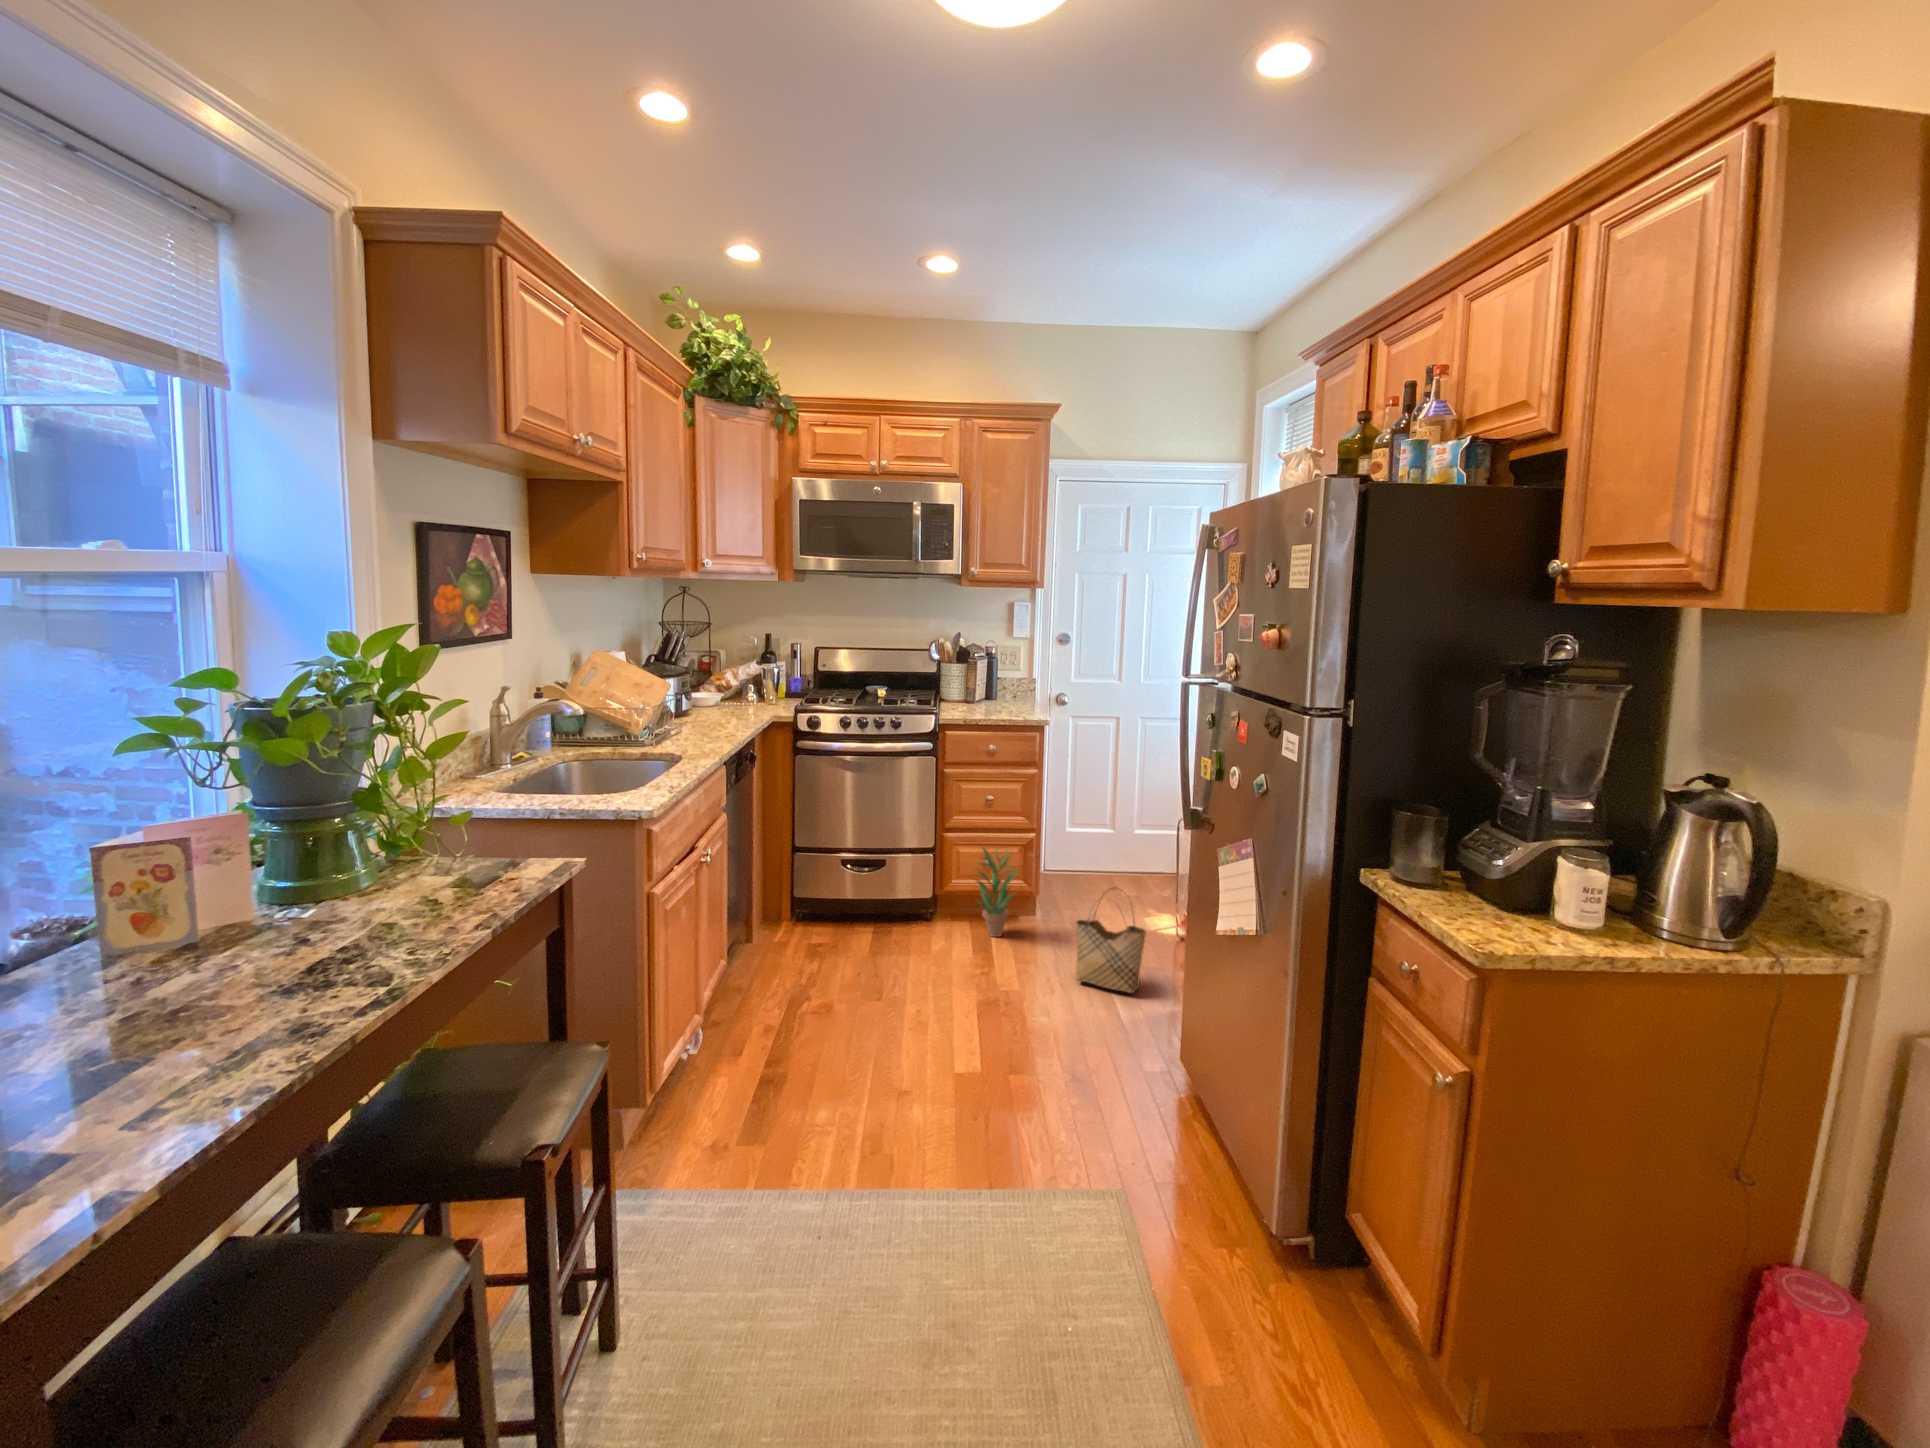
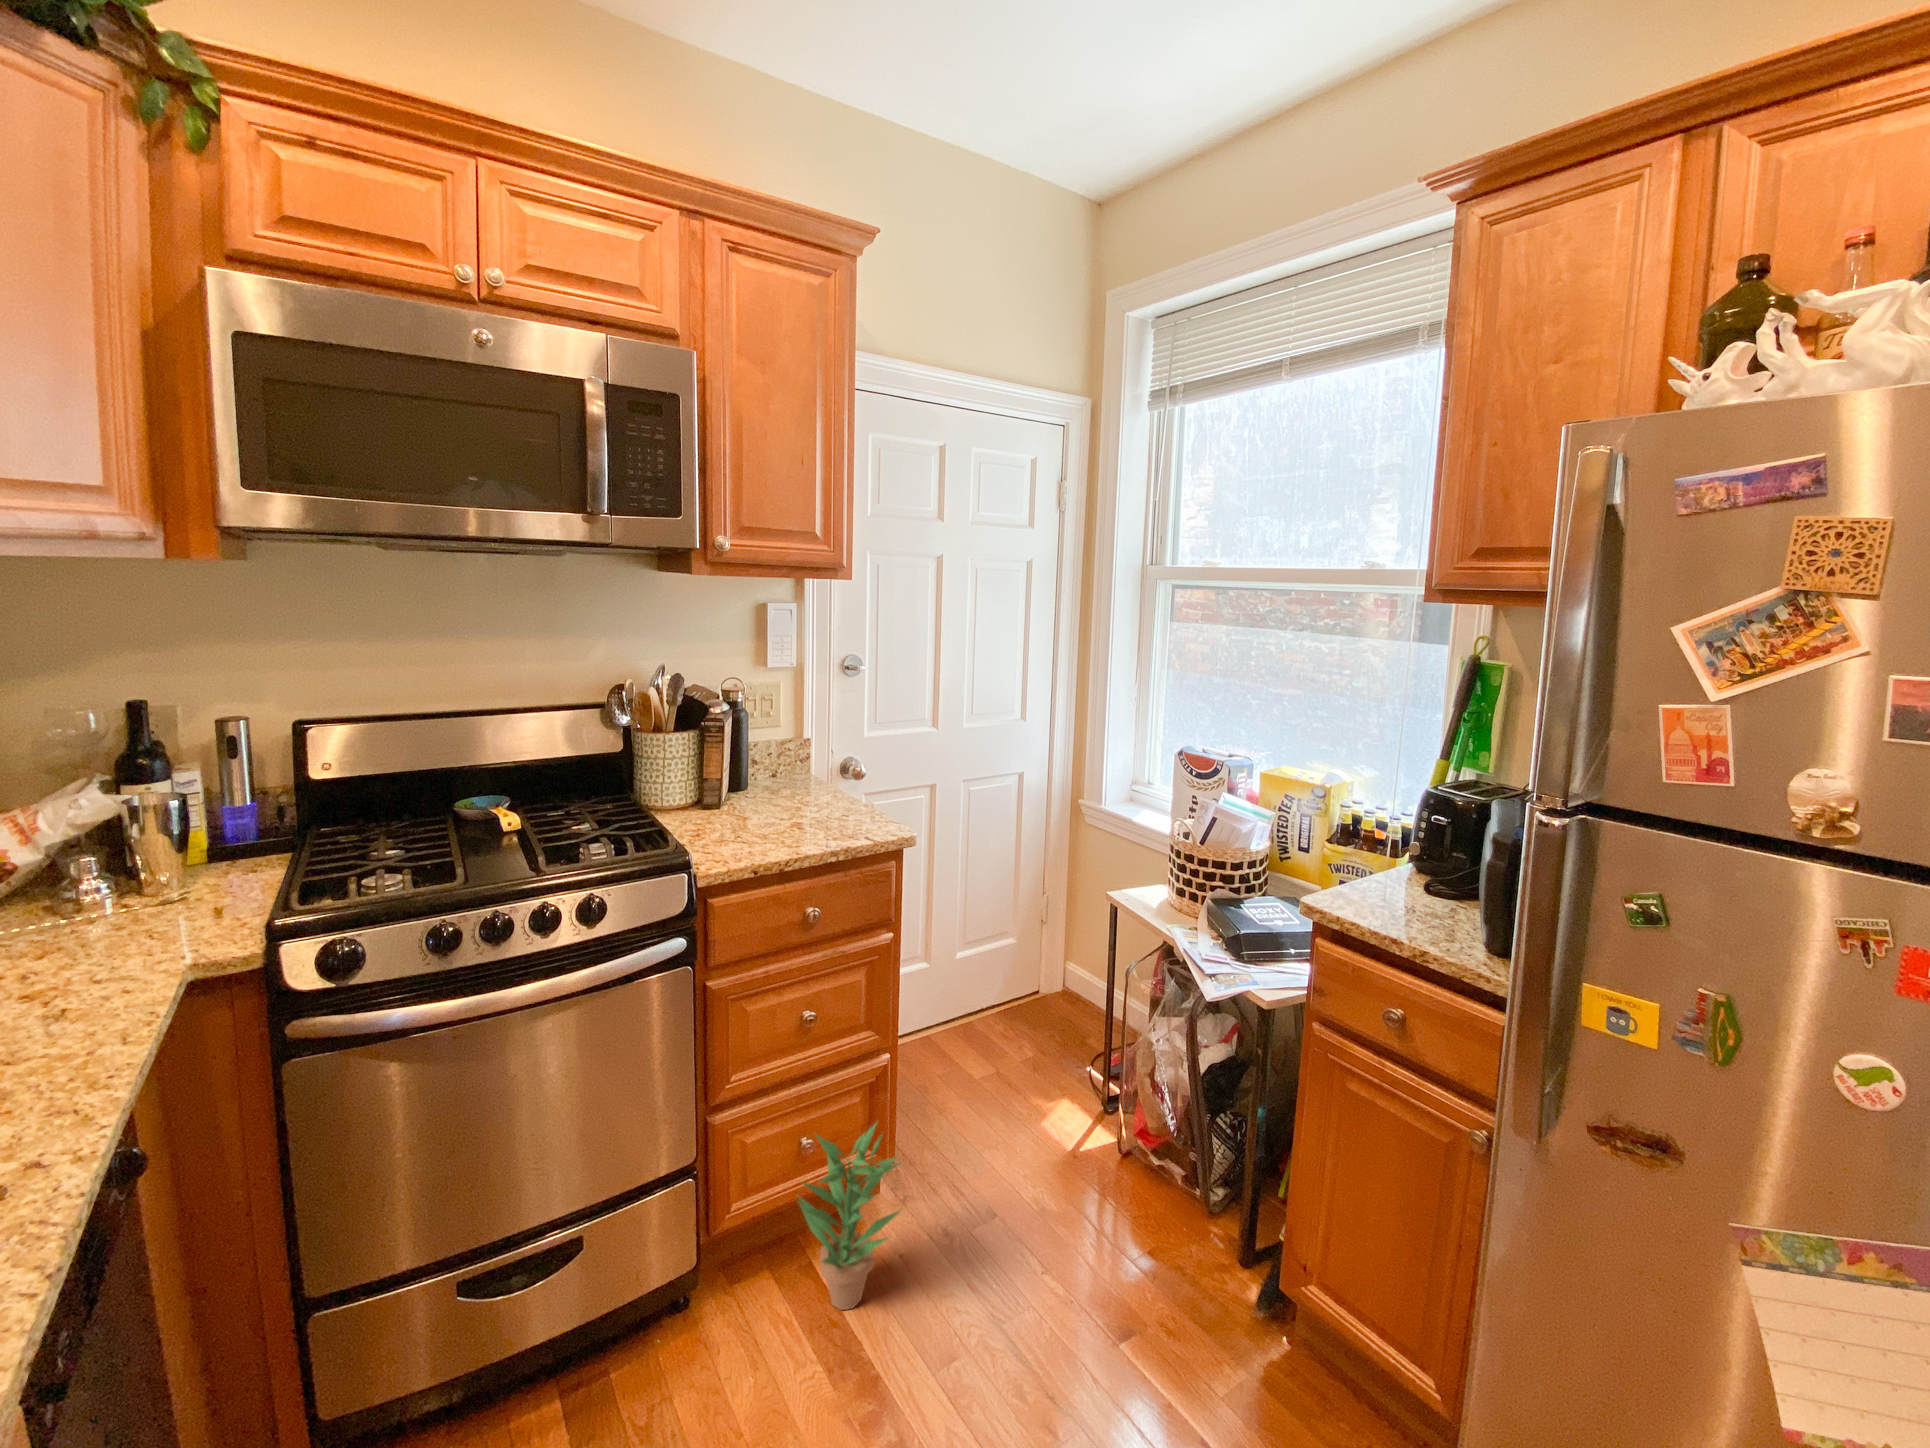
woven basket: present [1076,888,1146,993] -> none [1074,1167,1204,1389]

